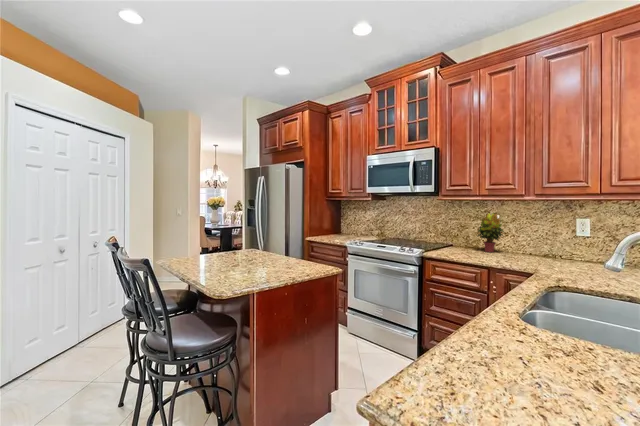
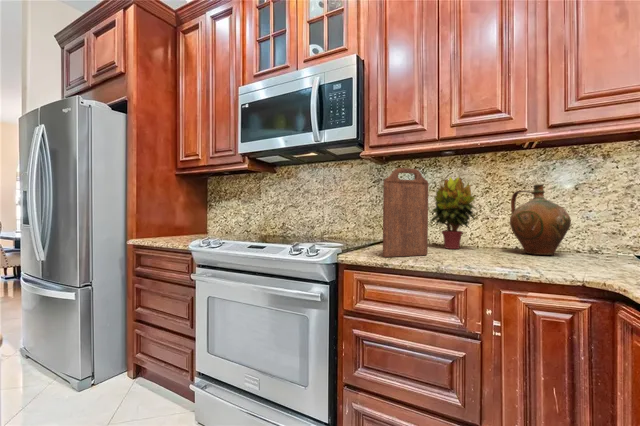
cutting board: none [445,214,471,256] -> present [383,168,428,257]
ceramic jug: none [520,221,553,259] -> present [510,184,571,255]

